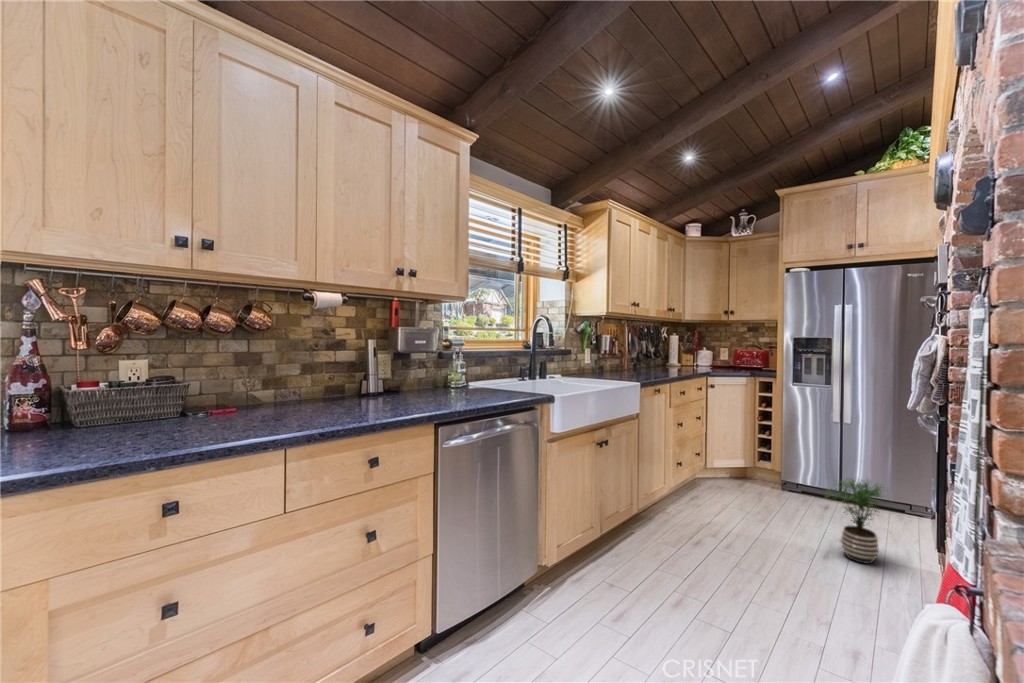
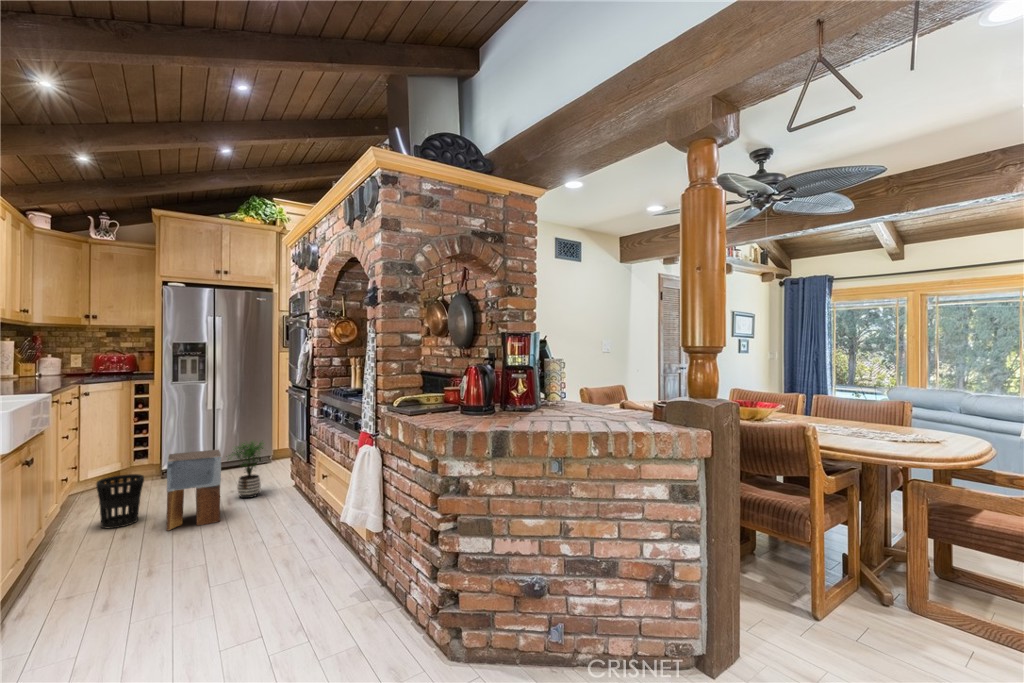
stool: none [729,468,804,579] -> present [166,450,221,531]
wastebasket: none [685,474,727,532] -> present [96,474,144,528]

